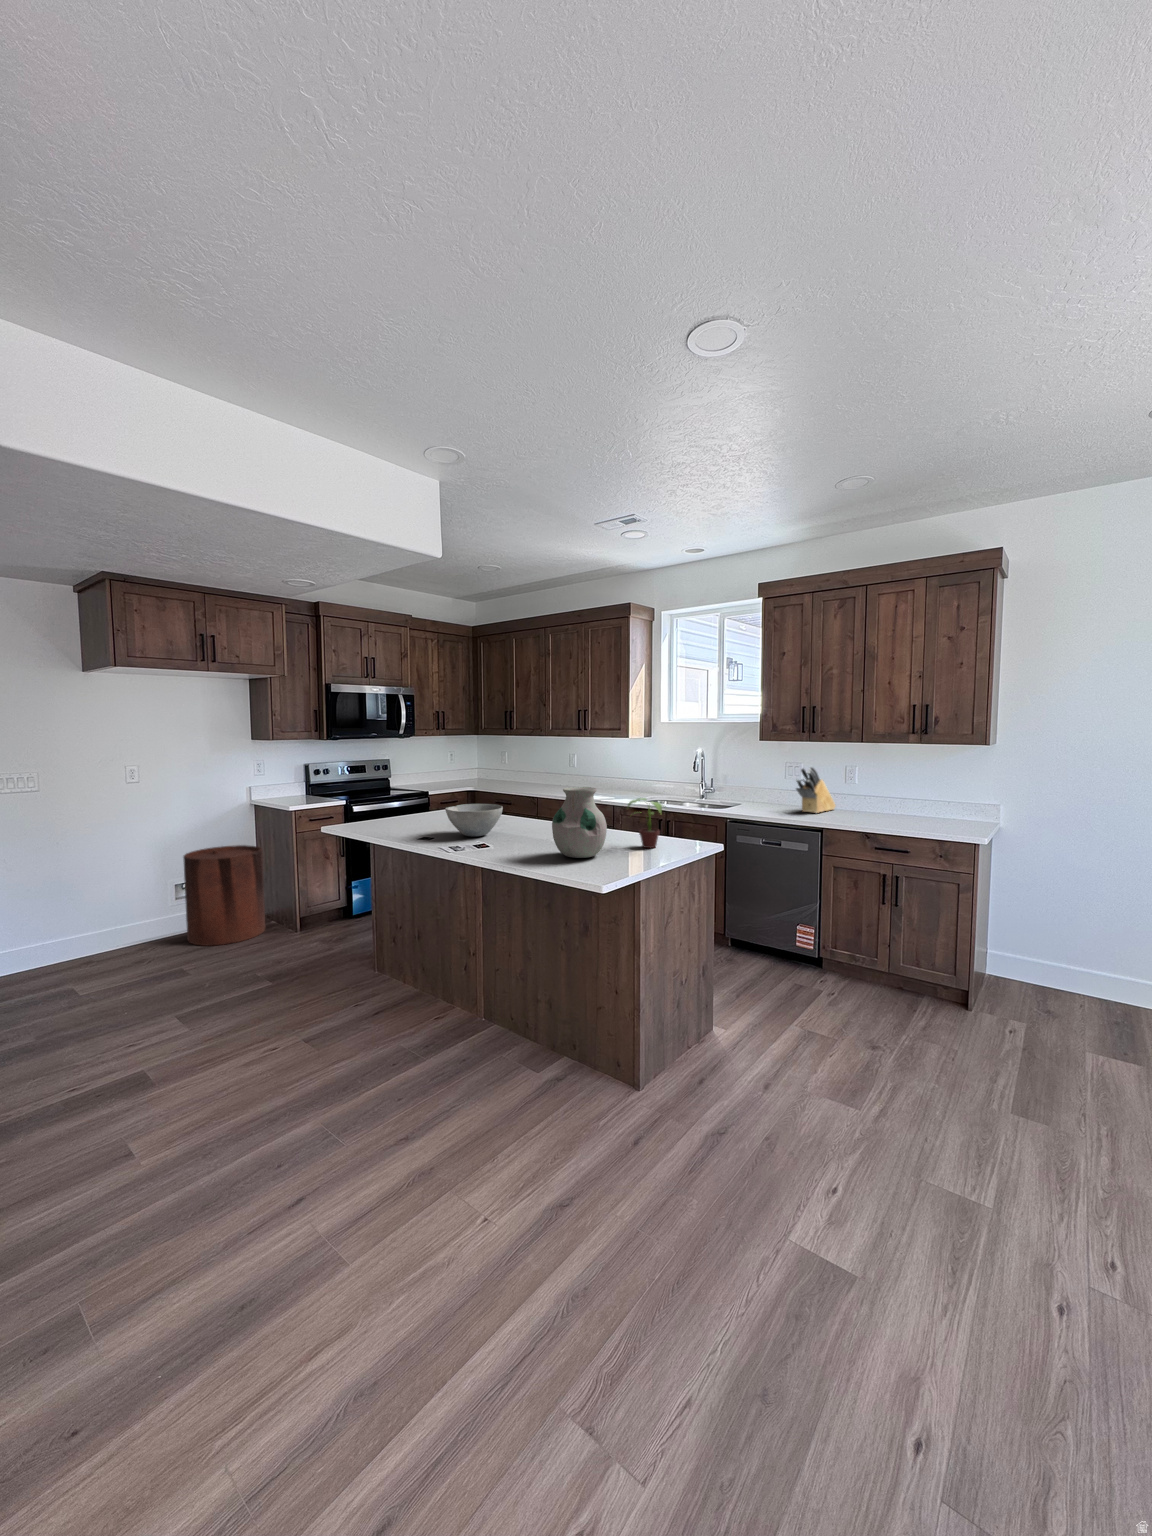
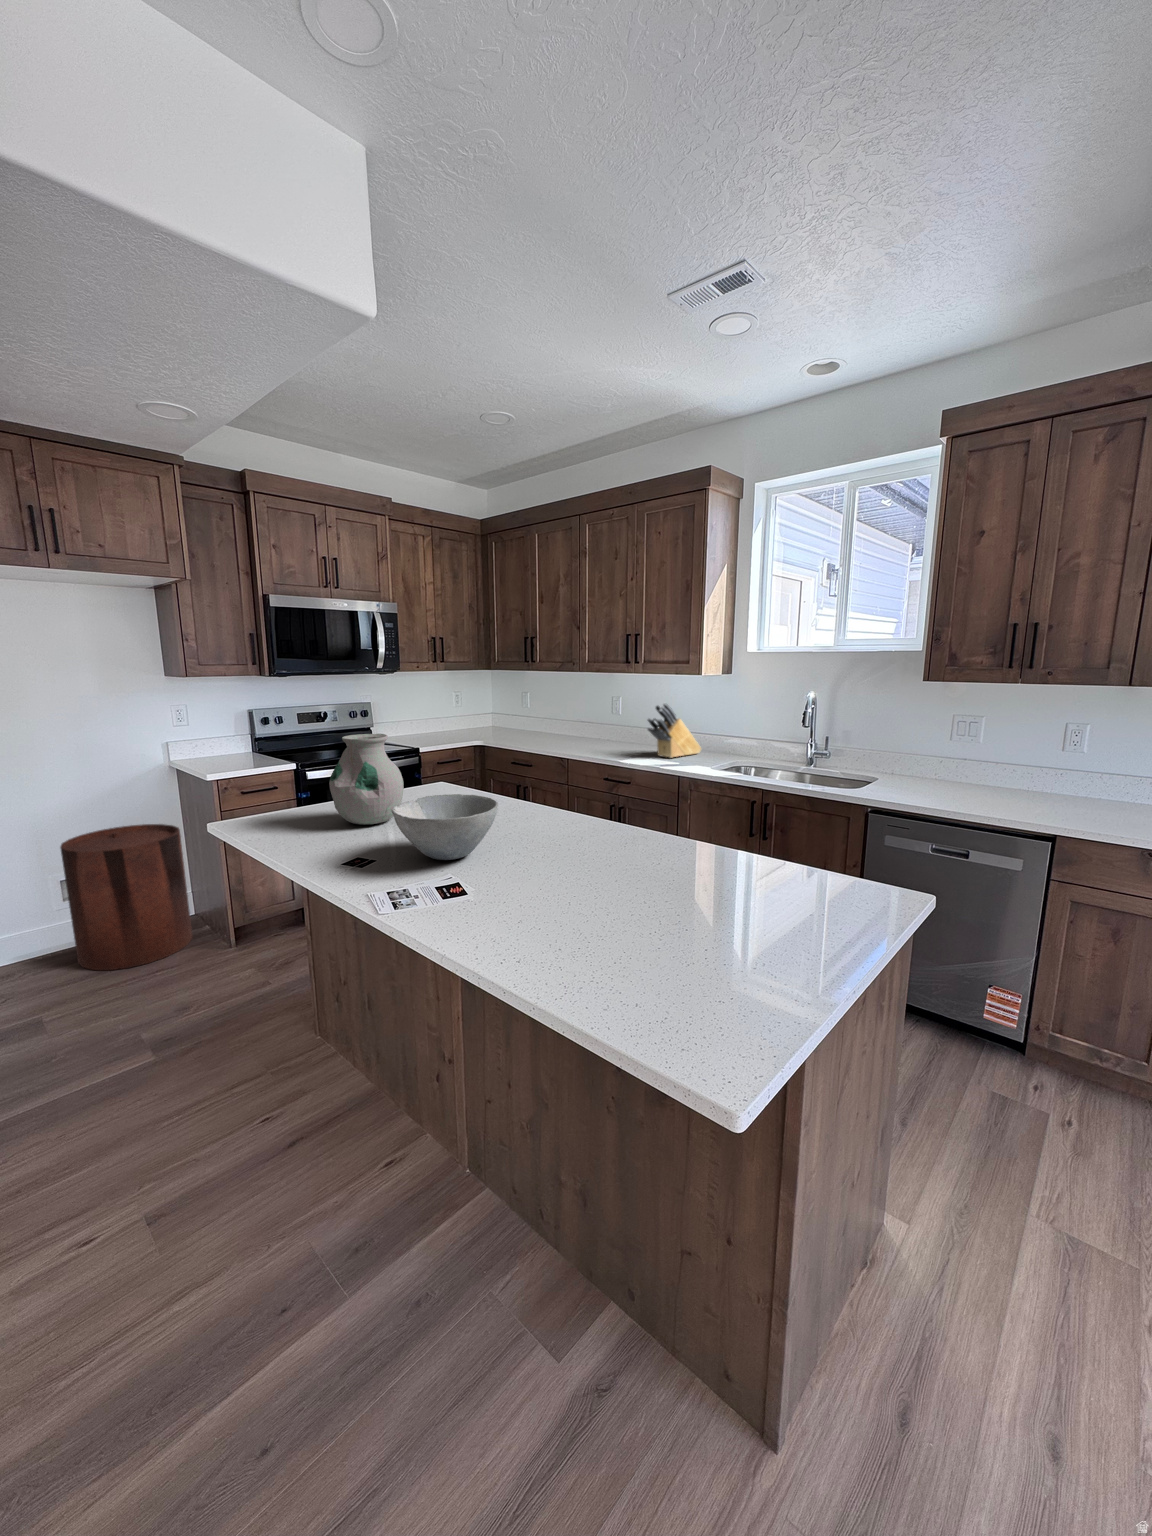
knife block: present [796,766,836,813] -> present [648,703,701,758]
vase: present [552,787,607,858] -> present [329,734,404,824]
potted plant: present [627,798,666,848] -> none [744,803,825,911]

